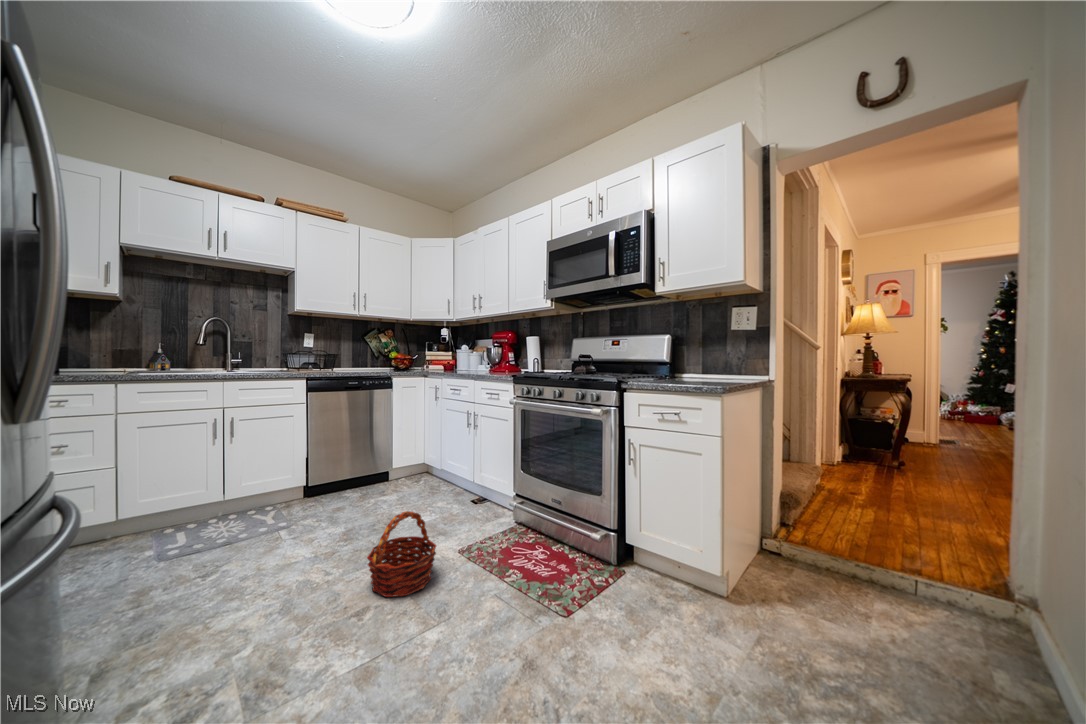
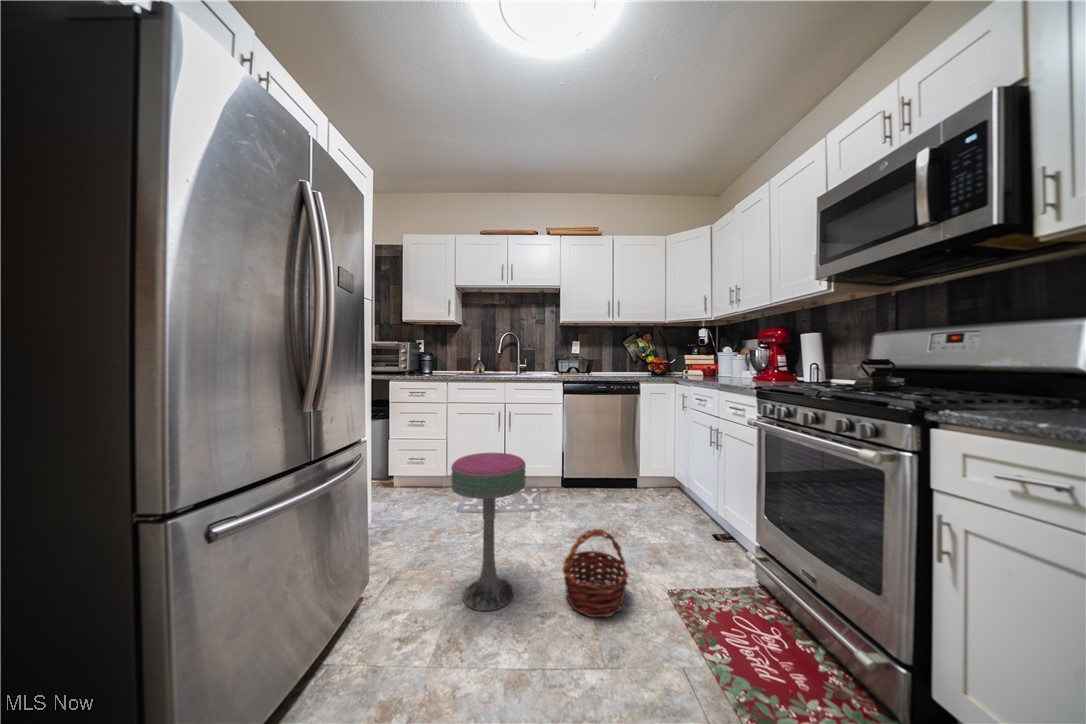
bar stool: none [217,452,330,652] -> present [451,453,526,611]

